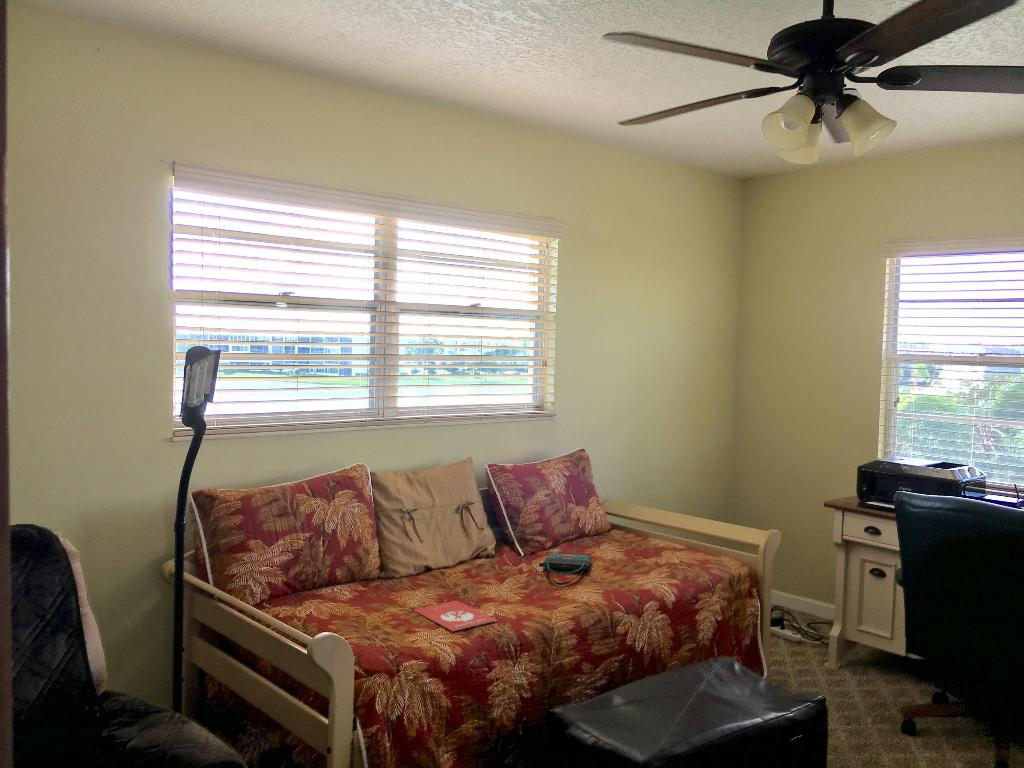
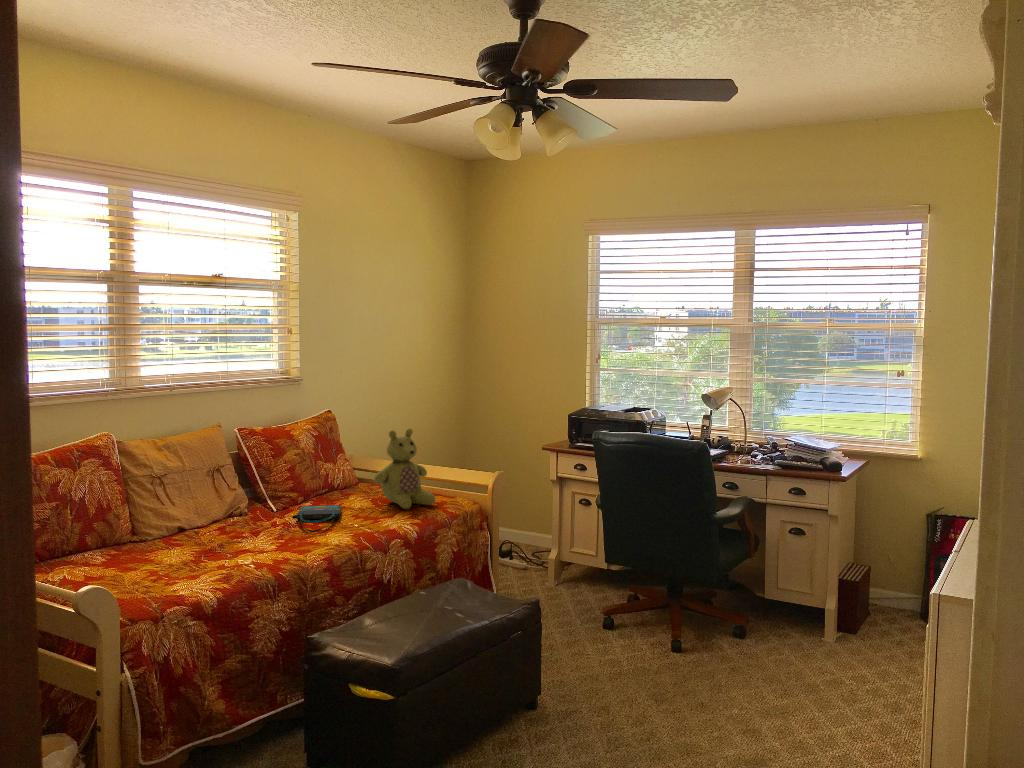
stuffed bear: none [628,475,697,566] -> present [374,429,436,509]
book: present [414,601,497,631] -> none [171,554,256,579]

